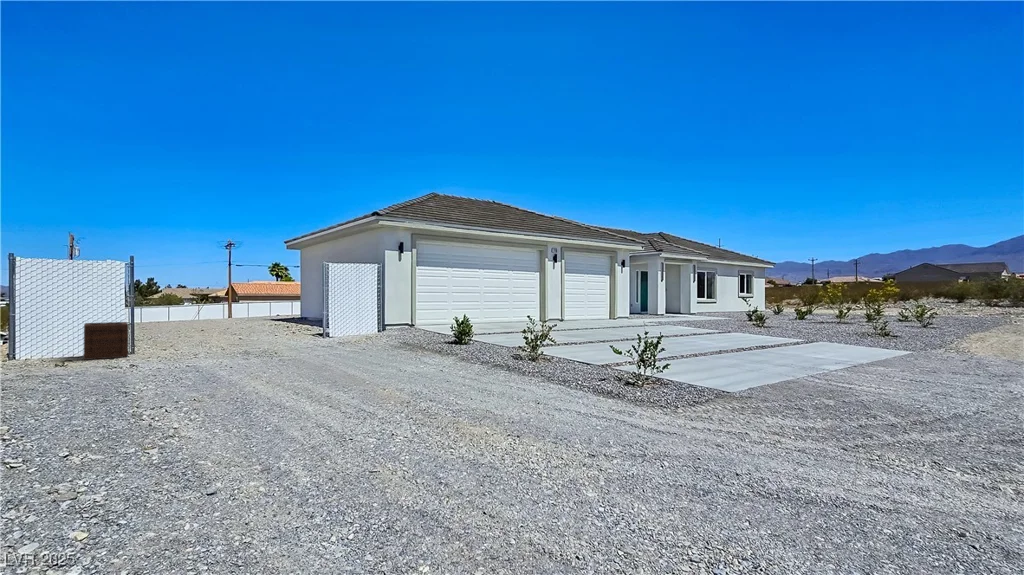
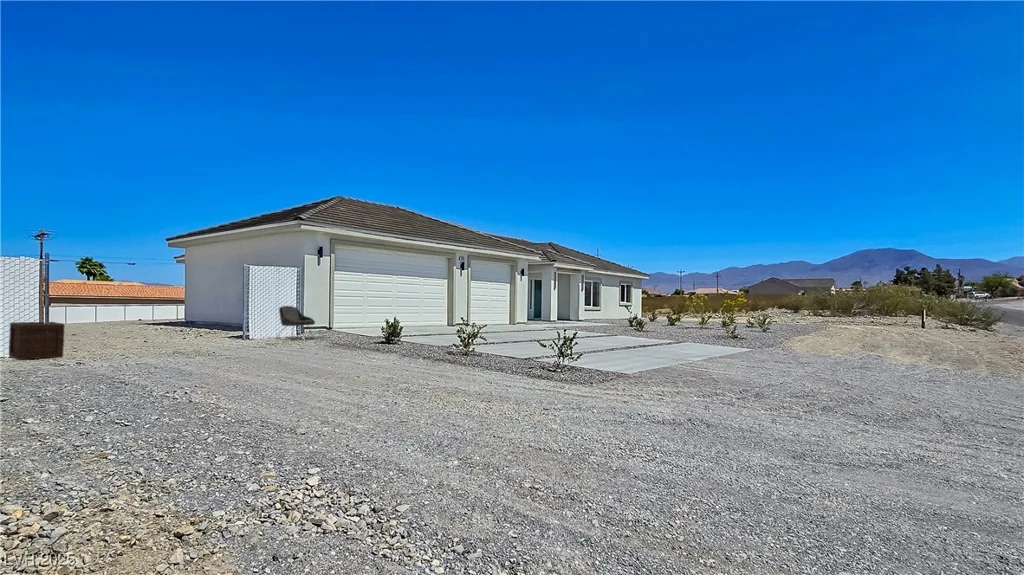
lounge chair: none [356,303,393,338] -> present [279,306,315,339]

